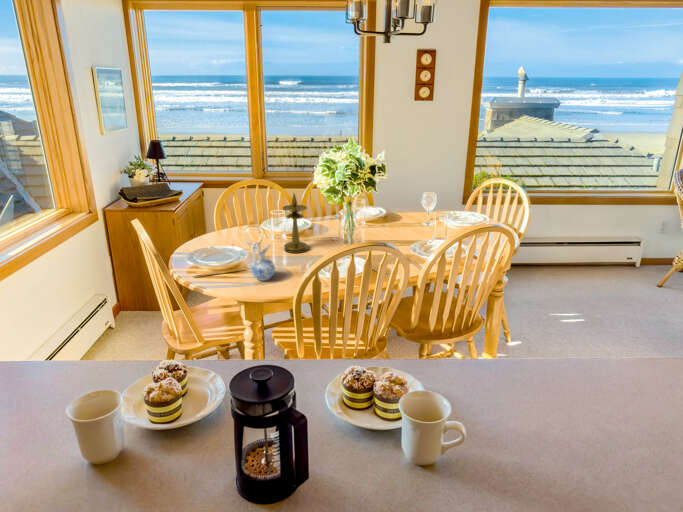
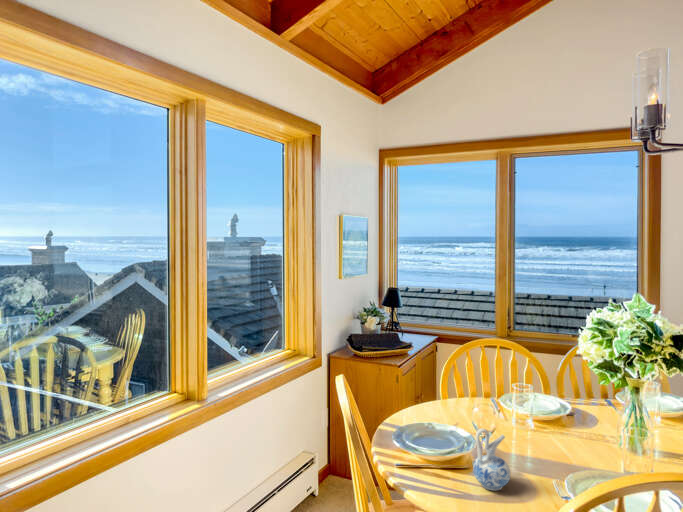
candlestick: present [282,193,308,253] -> none [527,362,565,453]

